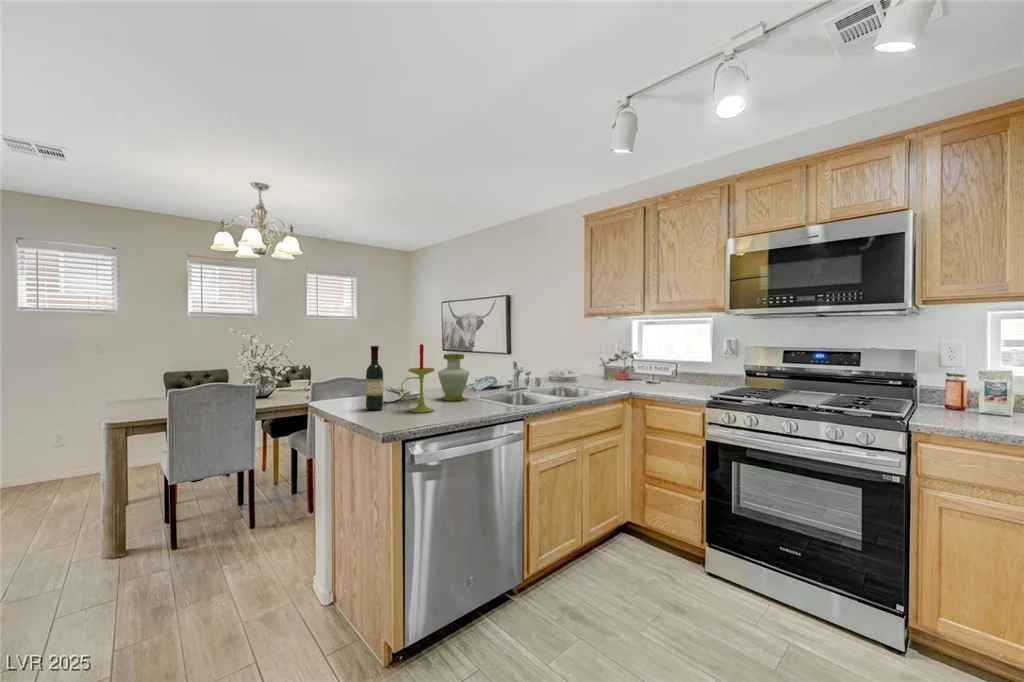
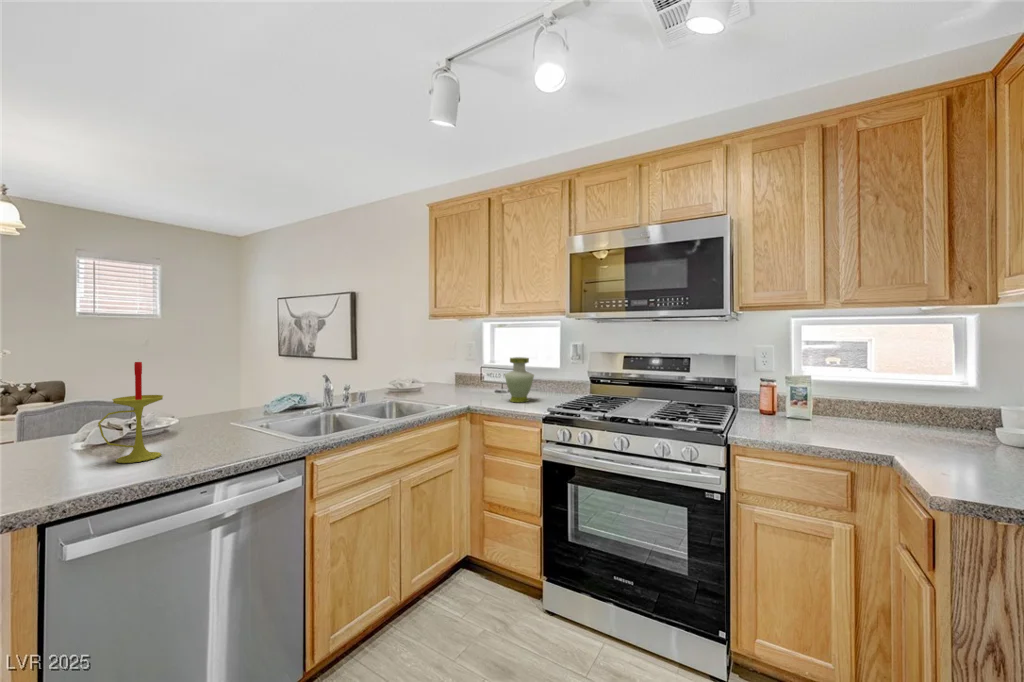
wine bottle: present [366,346,383,410] -> none [37,366,74,464]
potted plant: present [600,351,638,380] -> none [446,356,488,389]
vase: present [438,354,469,401] -> present [505,357,534,402]

